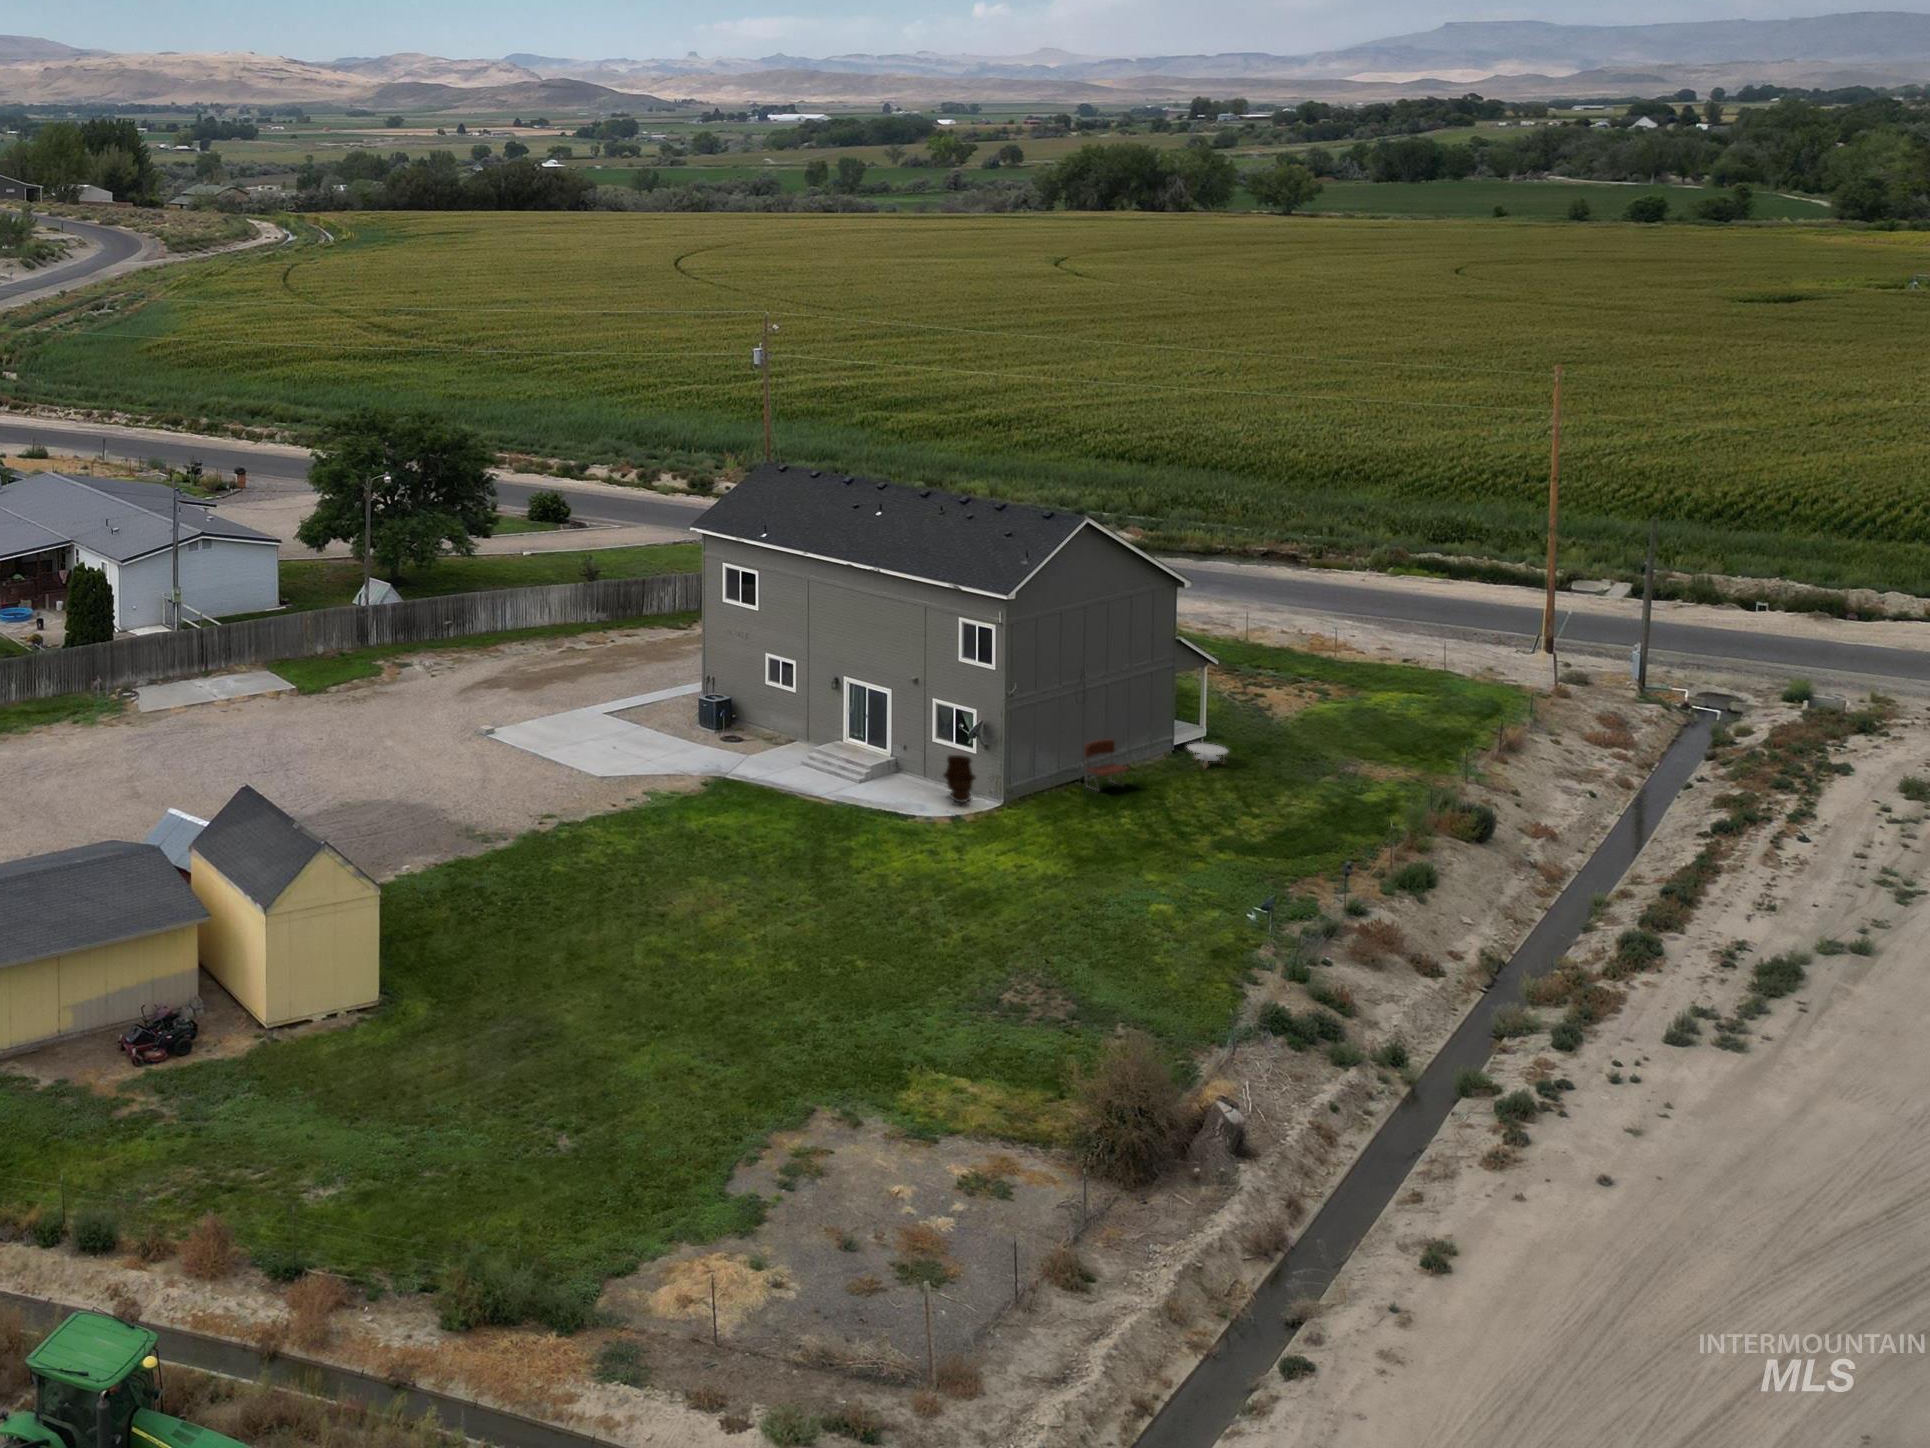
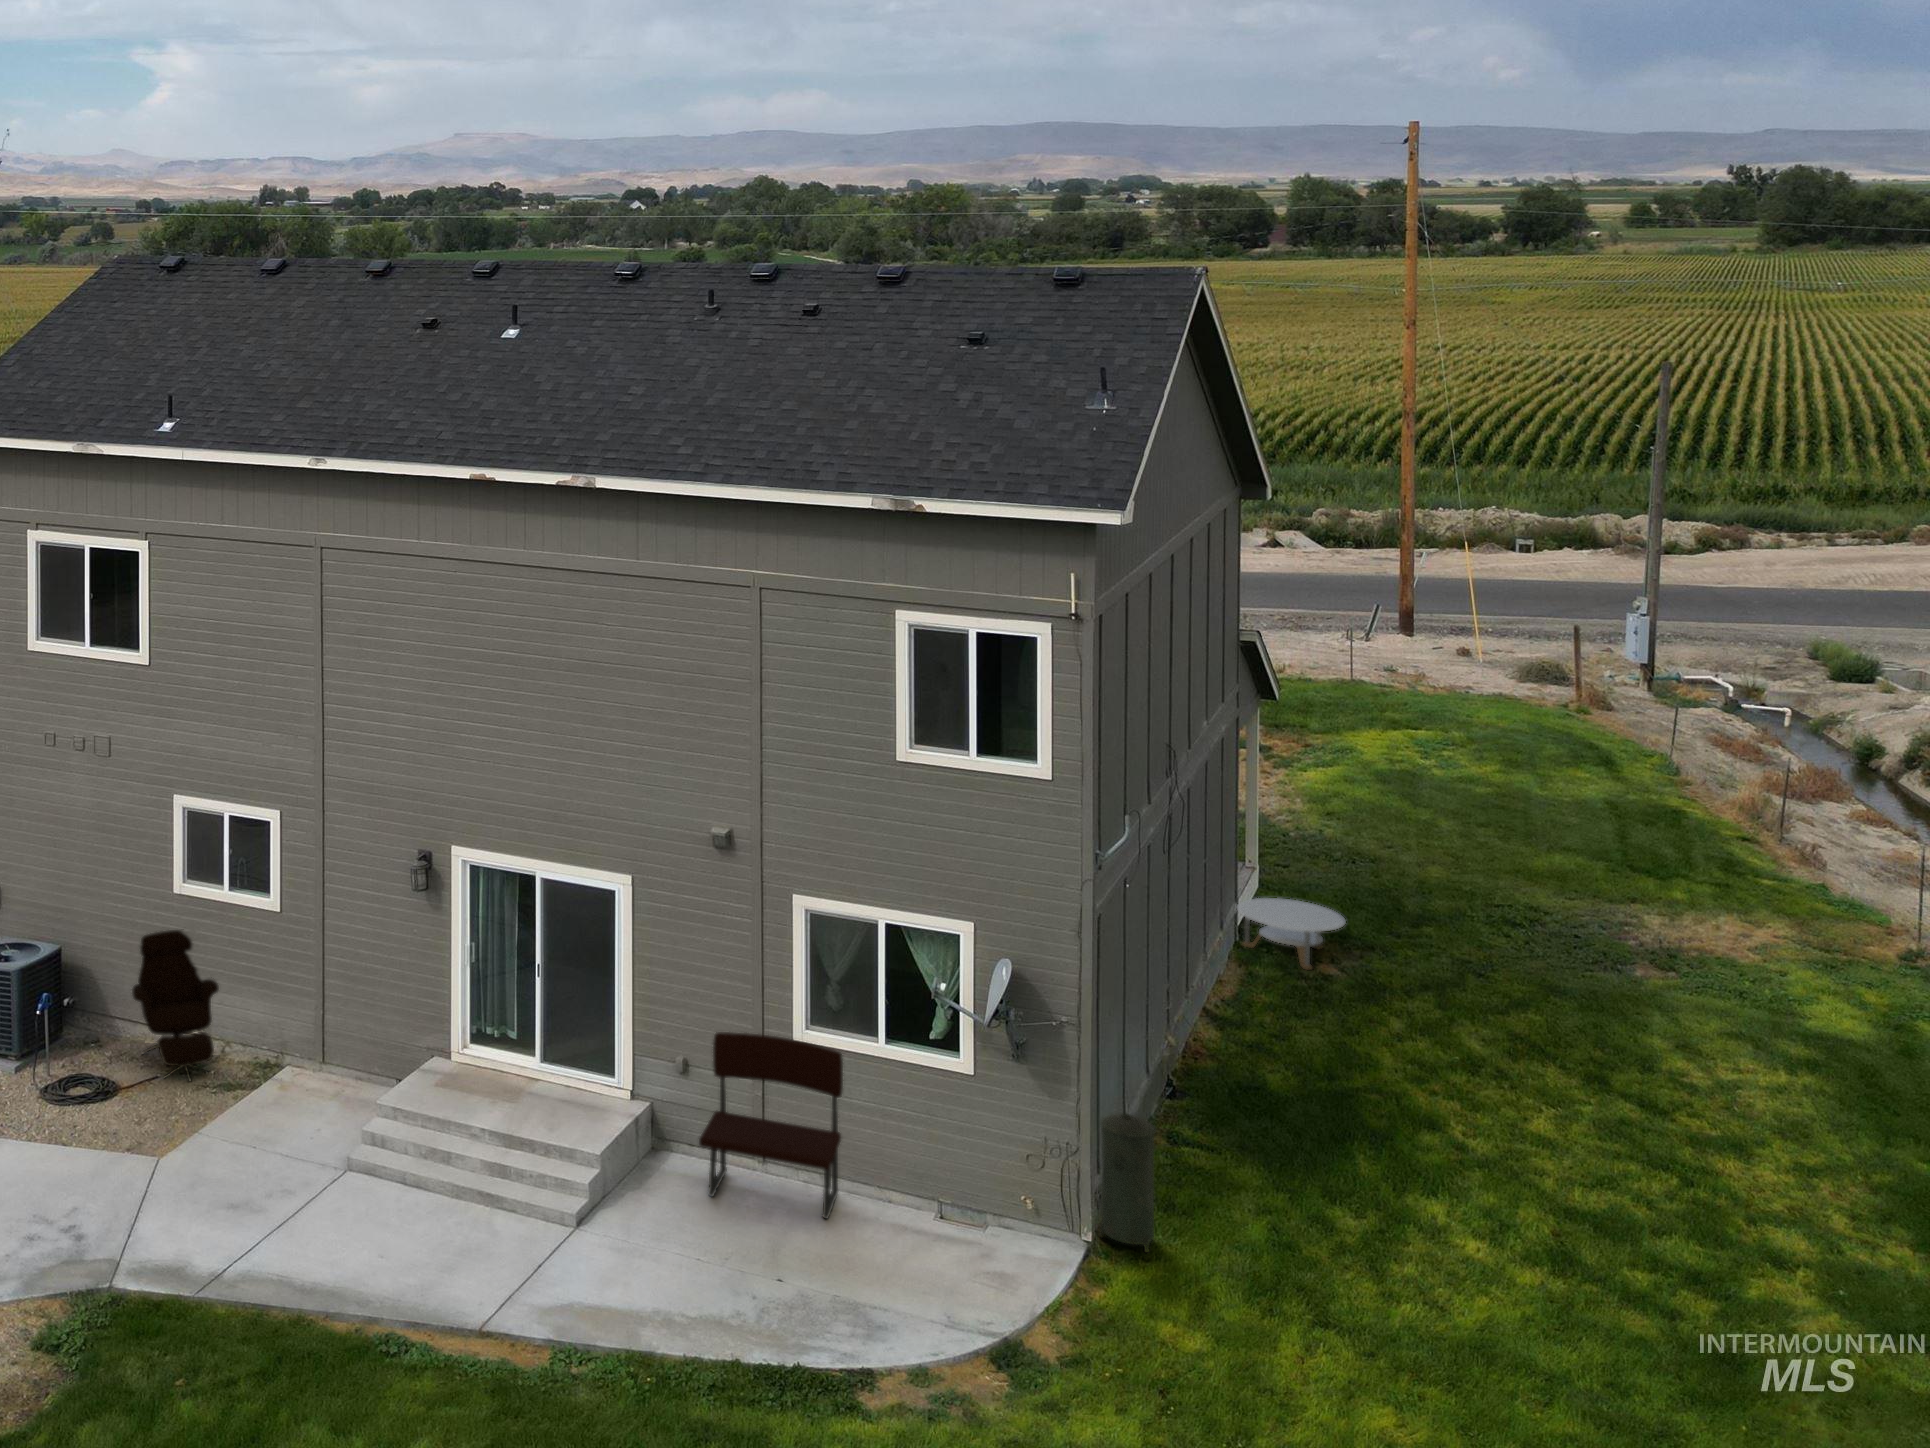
bench: present [1084,740,1129,791] -> present [699,1032,843,1219]
lounge chair: present [943,755,976,803] -> present [132,930,219,1080]
trash can: none [1008,771,1024,810] -> present [1099,1113,1156,1252]

